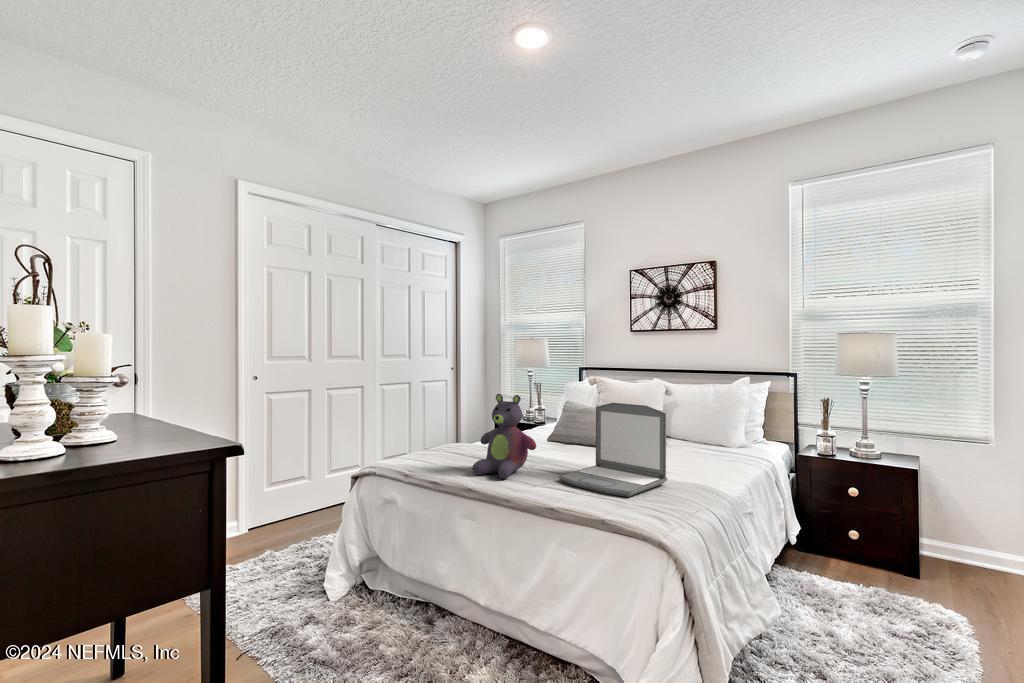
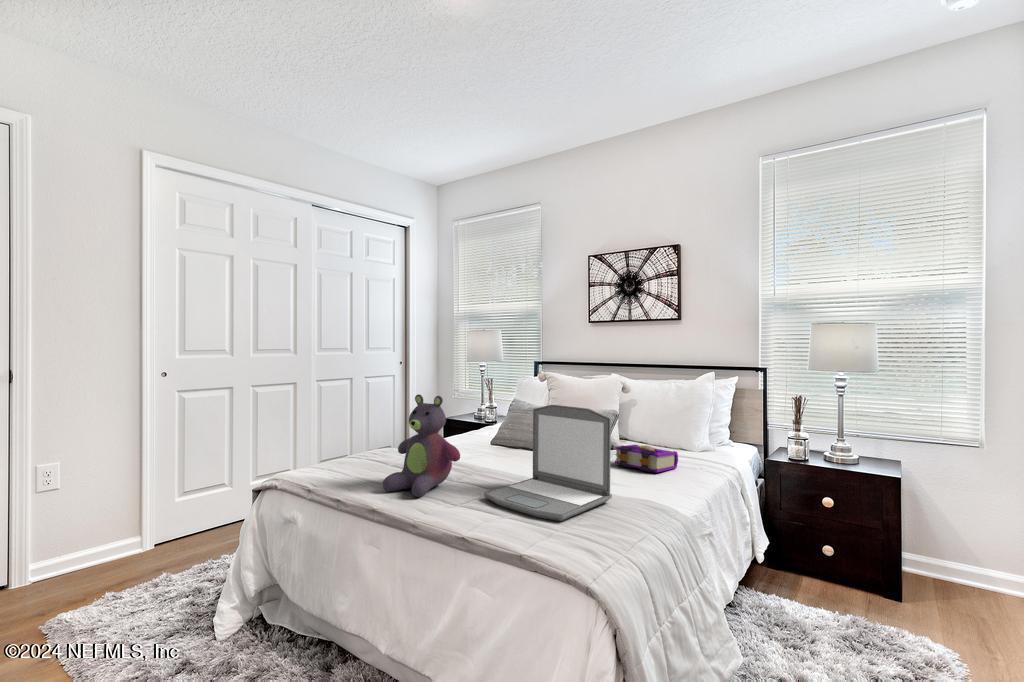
book: none [662,440,719,463] -> present [615,445,678,473]

